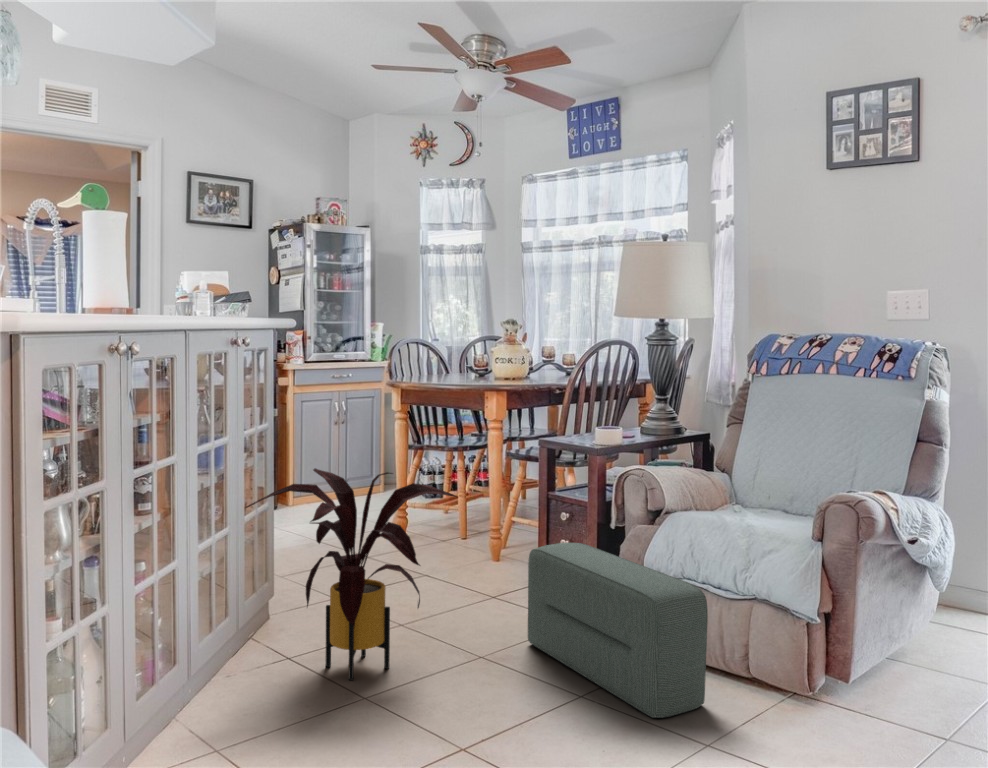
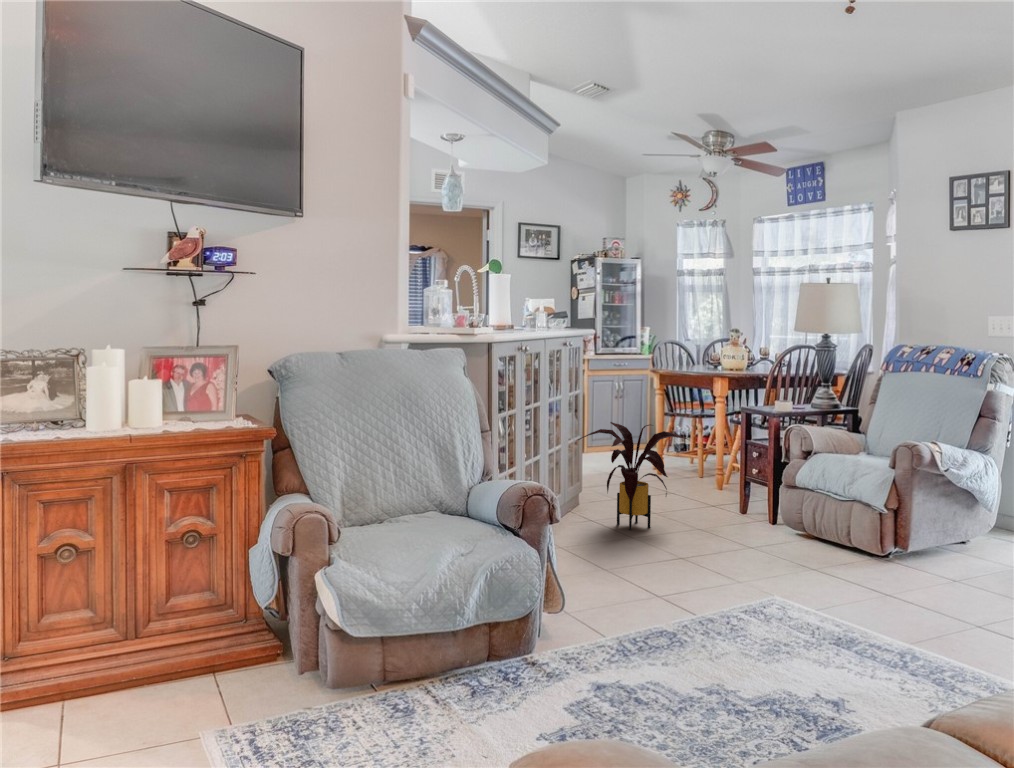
pouf: present [528,543,708,718] -> none [729,469,822,555]

